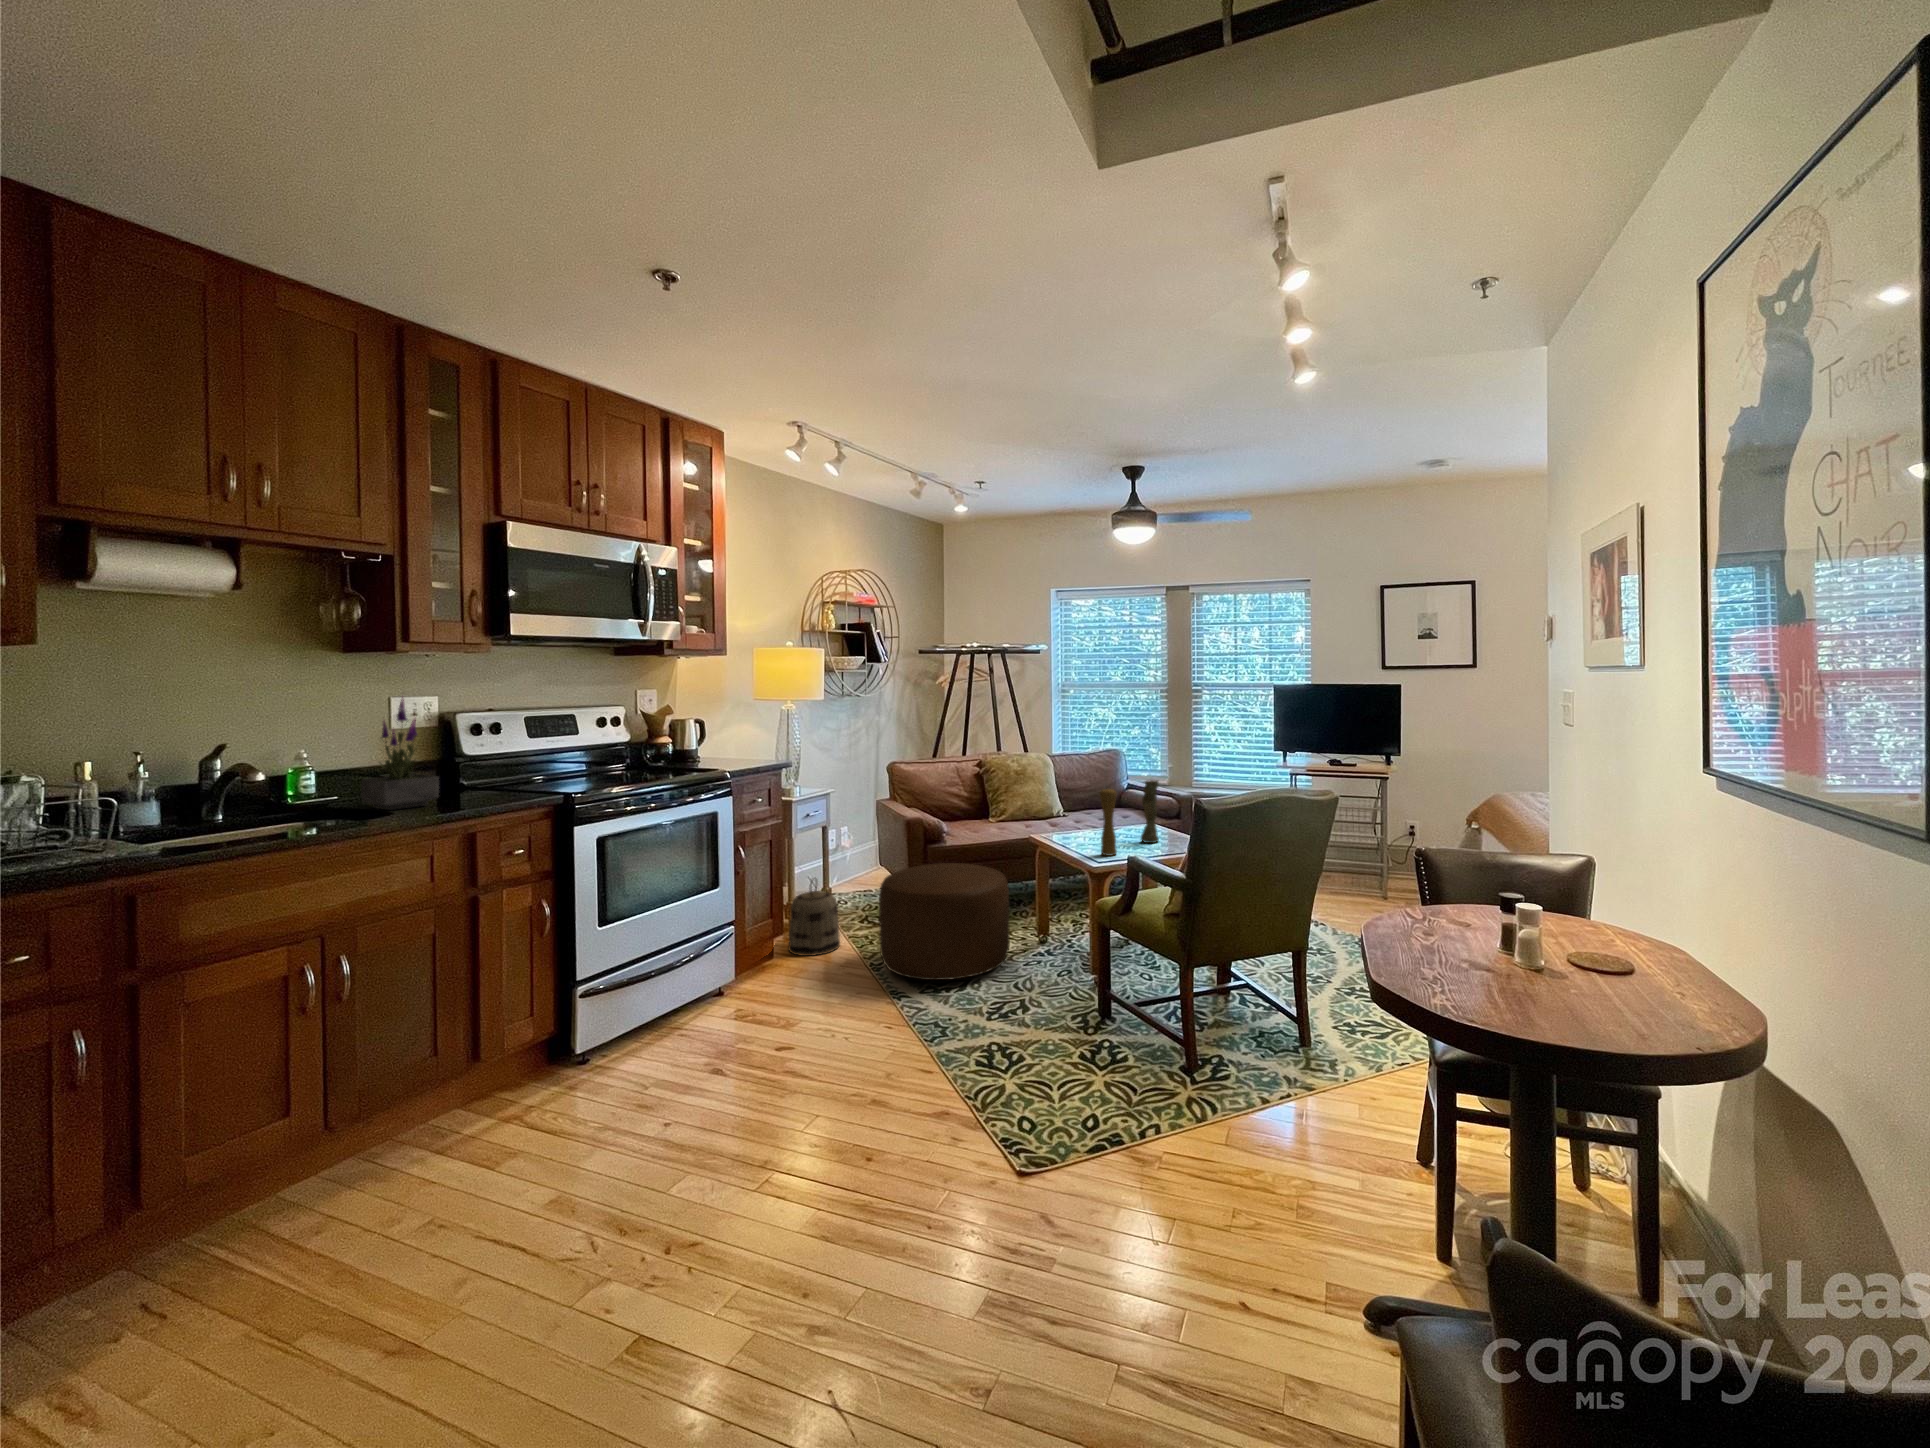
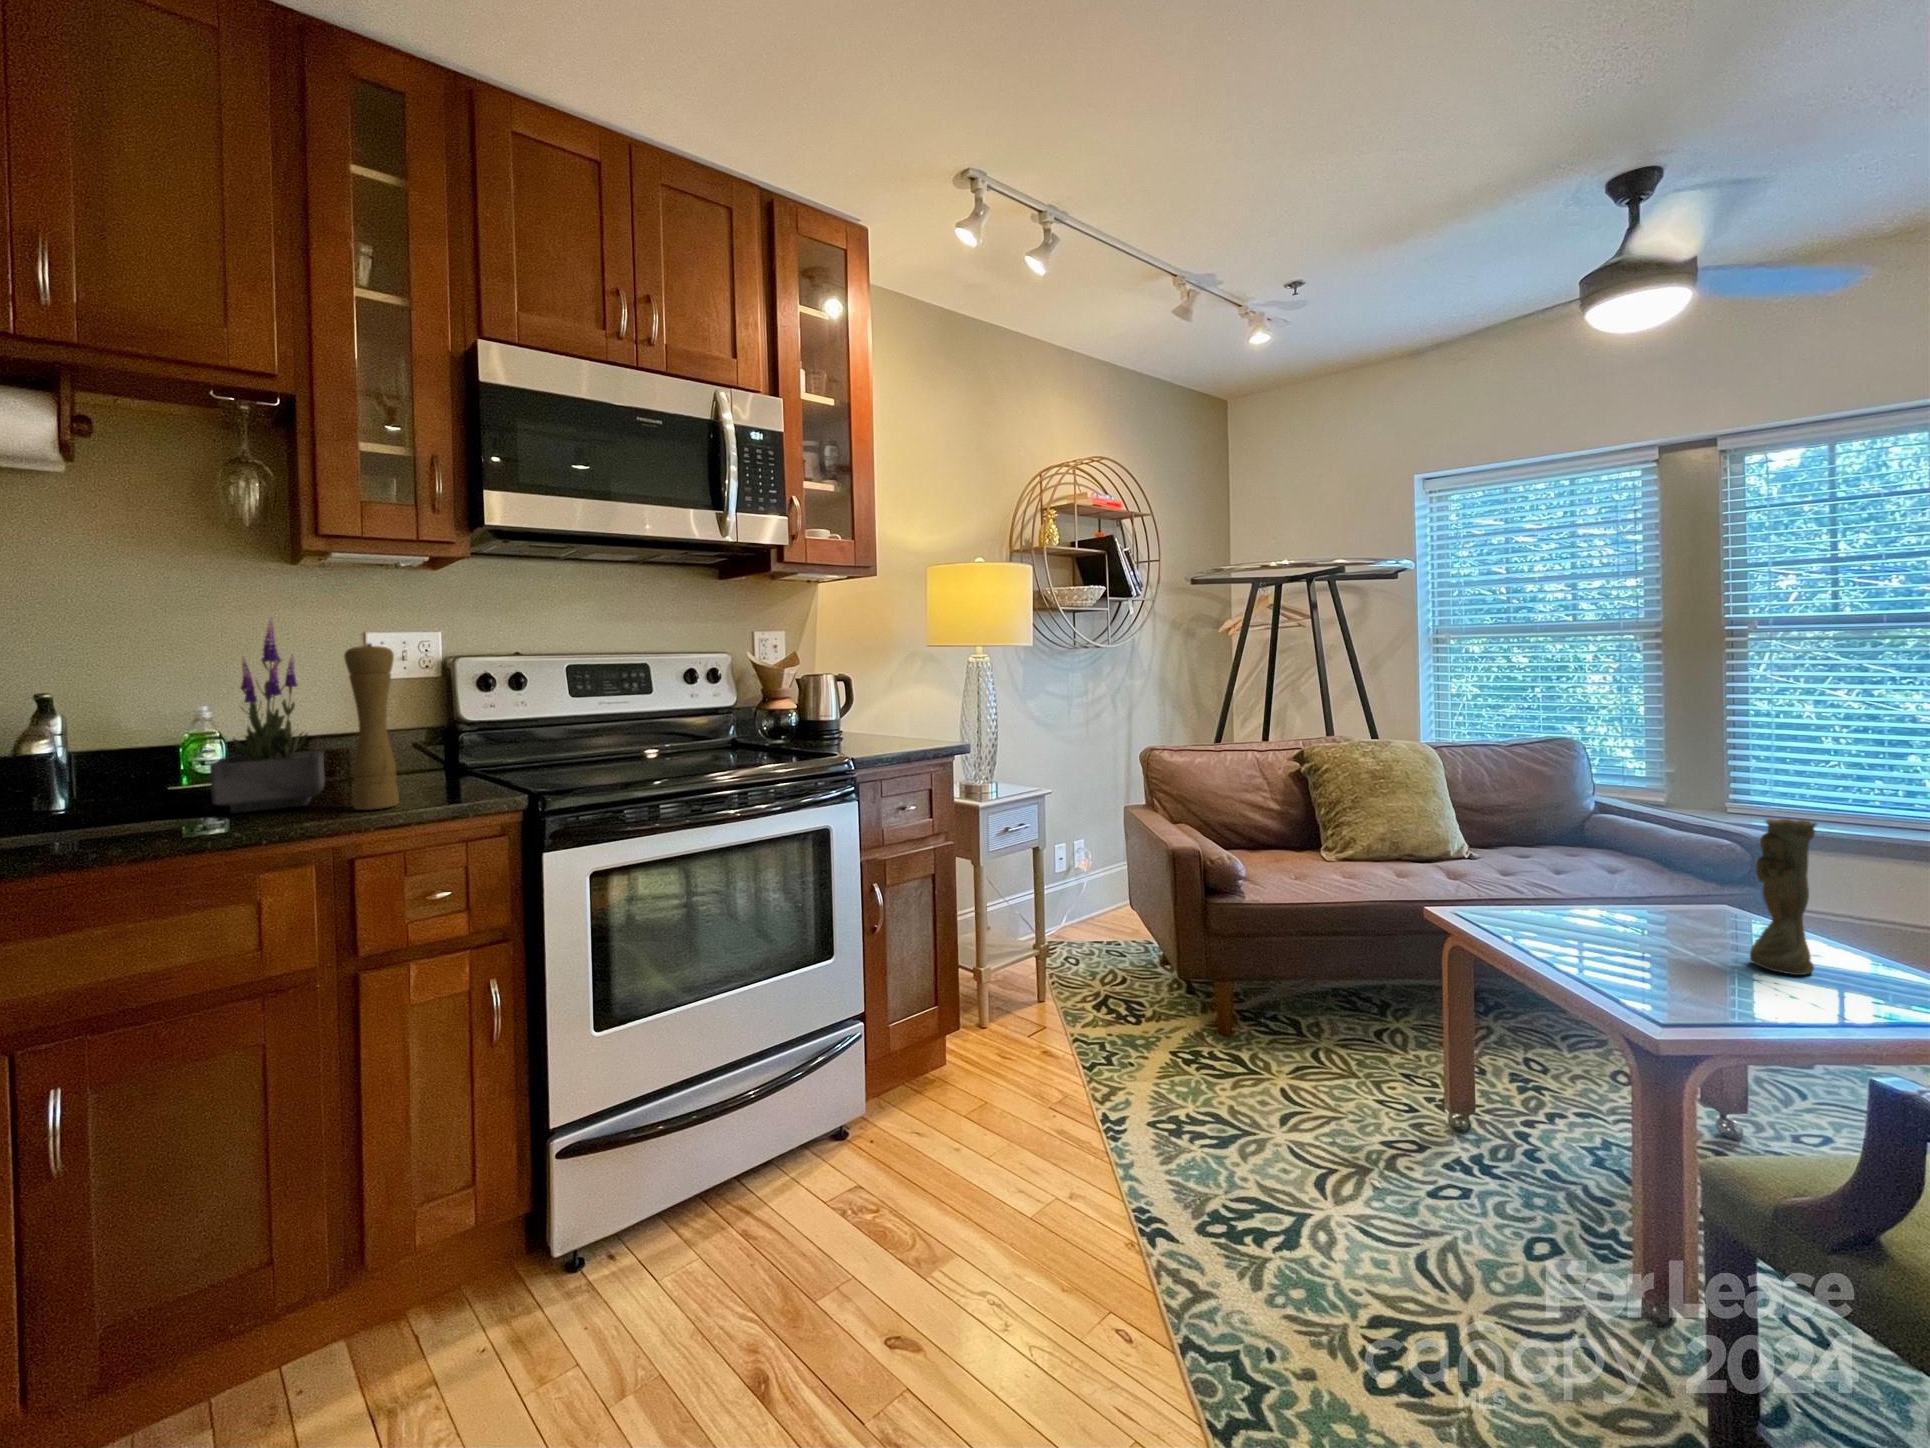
pepper mill: present [1100,789,1117,856] -> present [344,643,399,810]
ottoman: present [879,863,1010,980] -> none [1117,942,1393,1216]
basket: present [788,879,840,956] -> none [973,935,1057,1068]

